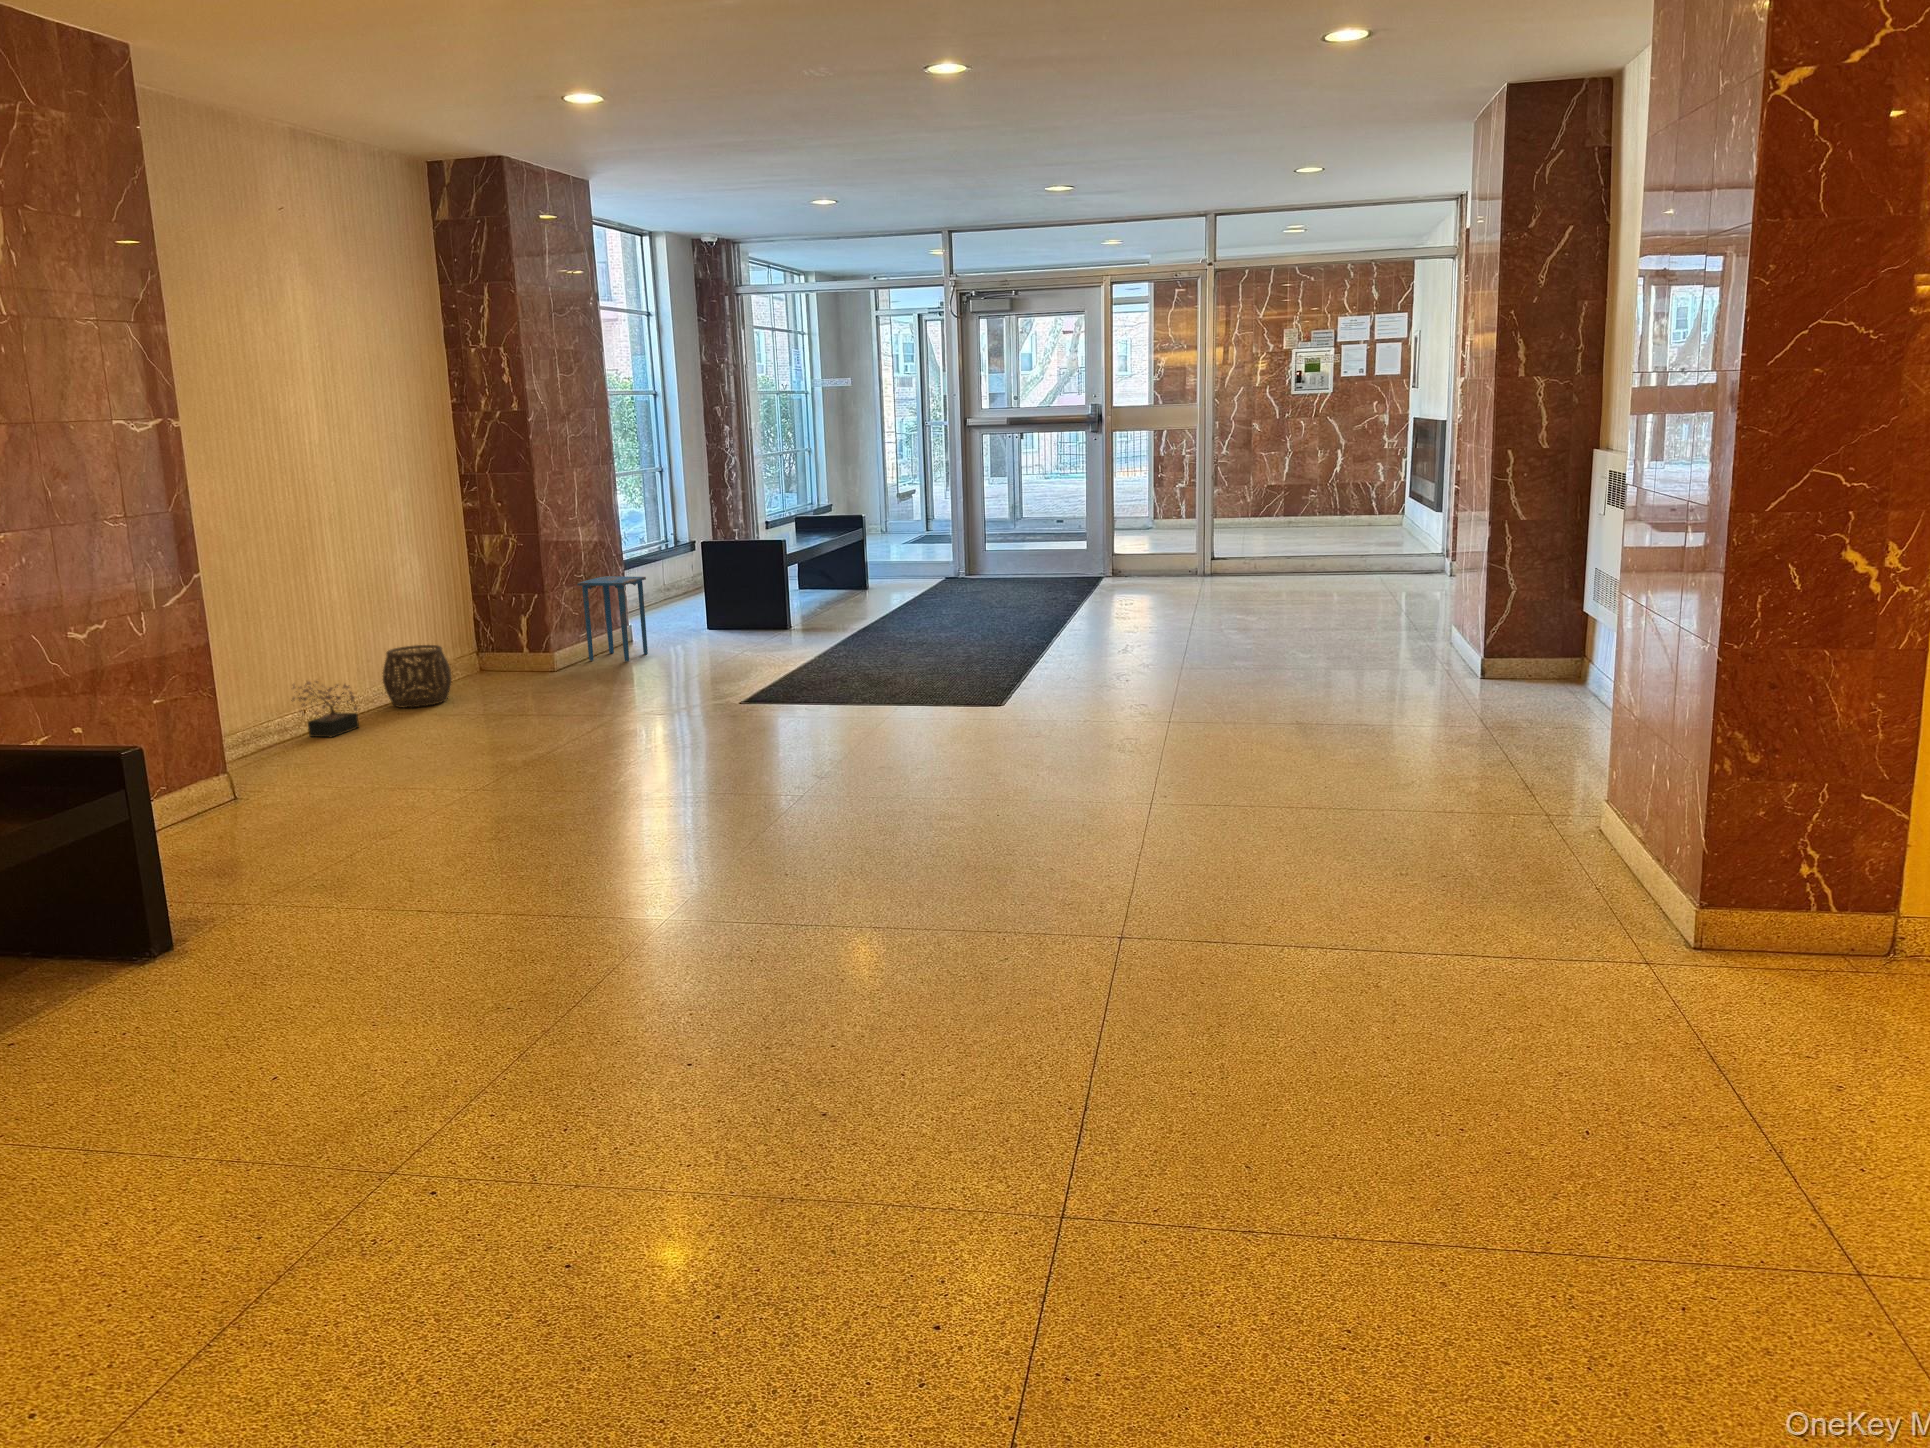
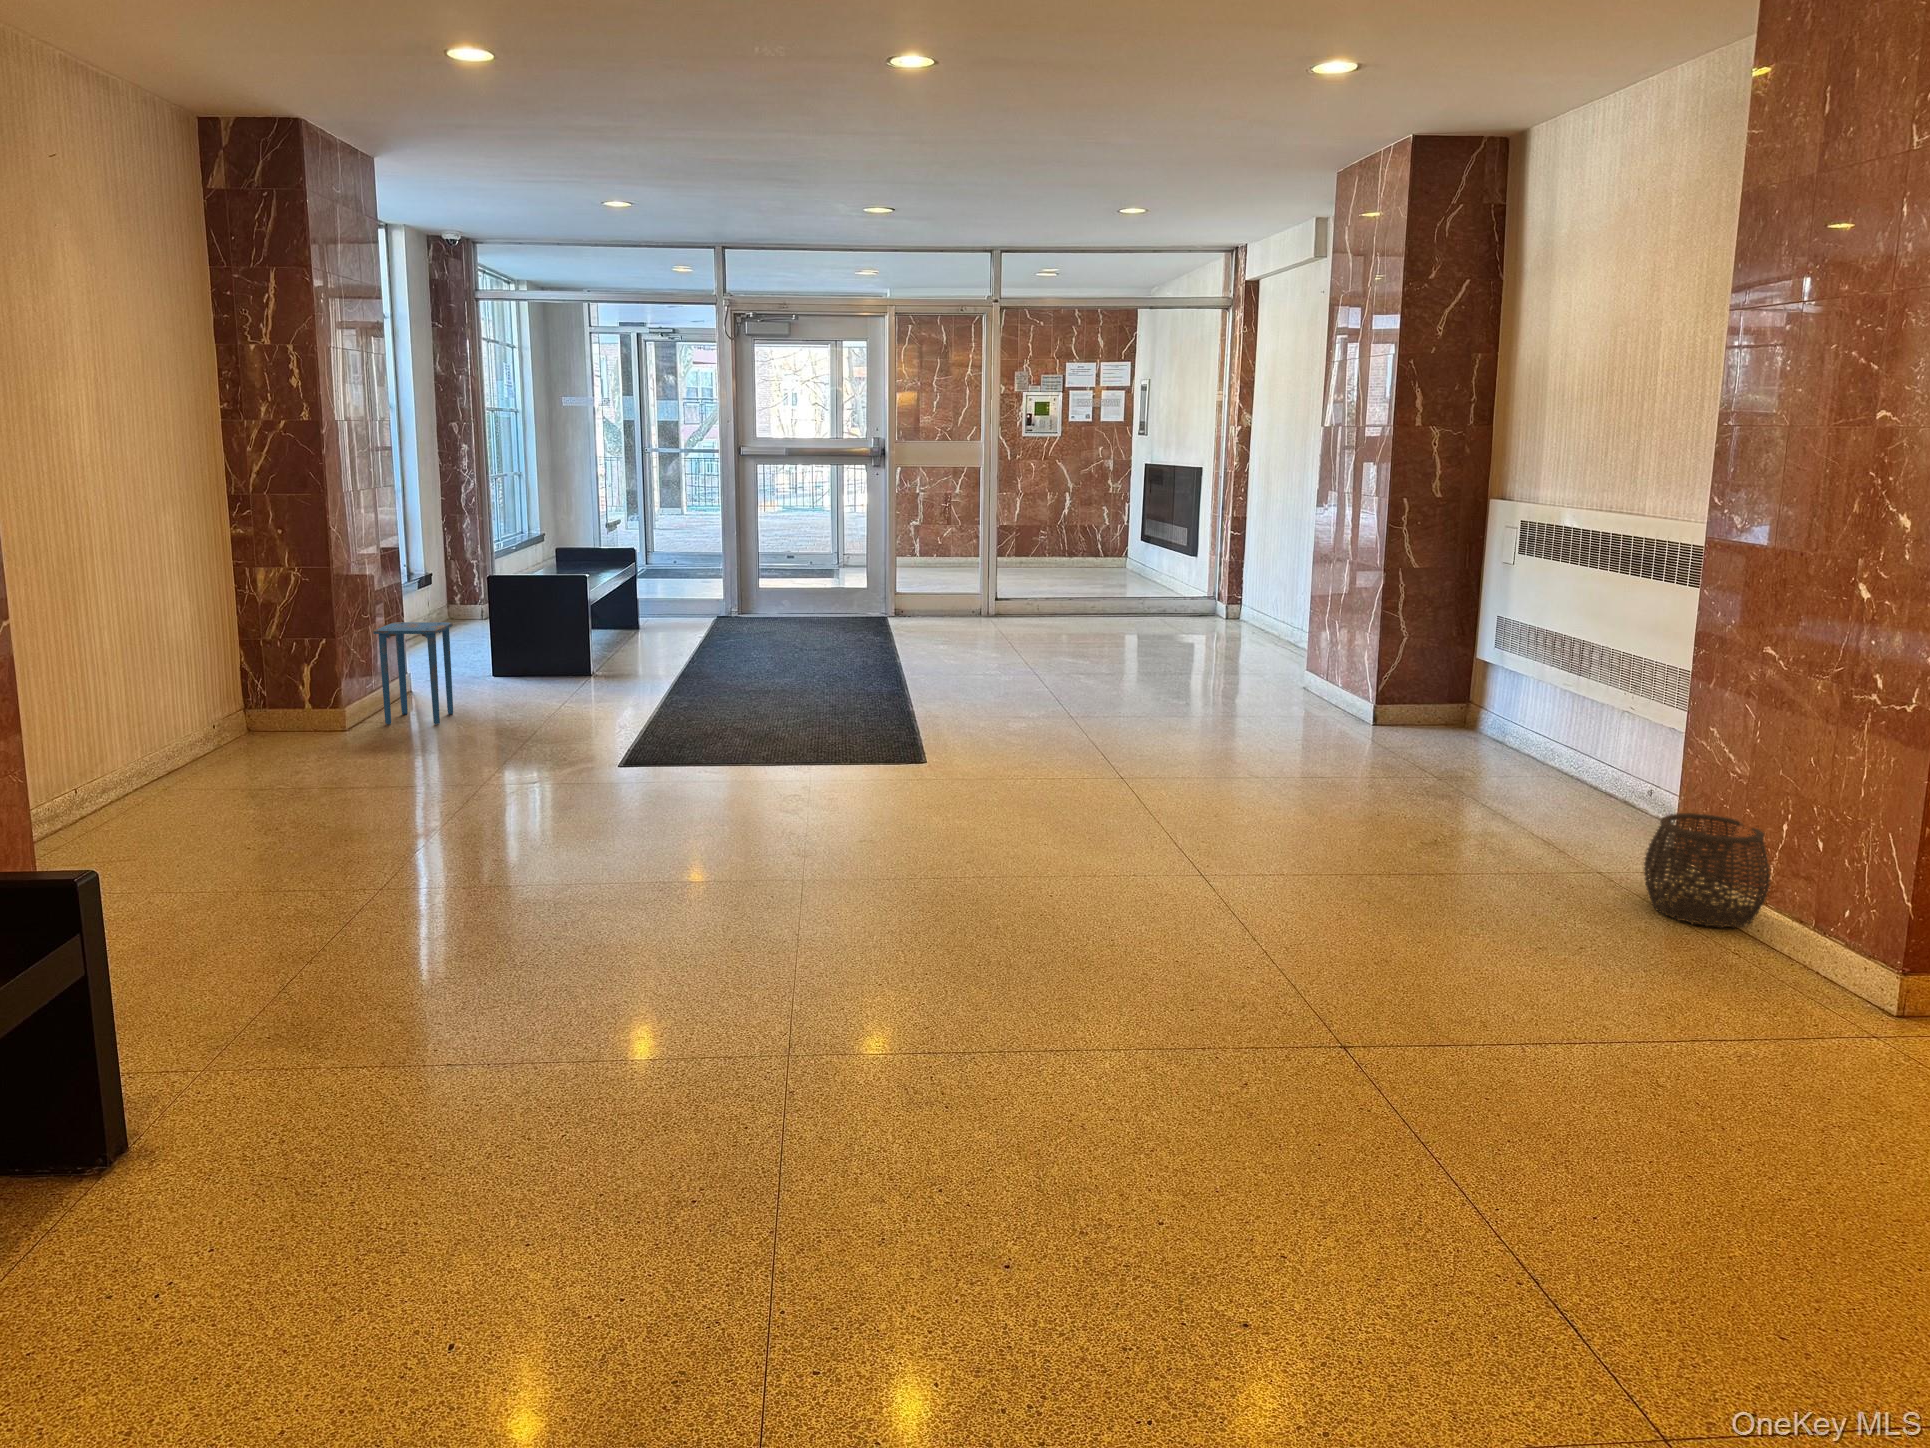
woven basket: present [383,645,451,708] -> present [1644,813,1771,928]
decorative plant: present [291,681,359,737] -> none [66,766,151,842]

